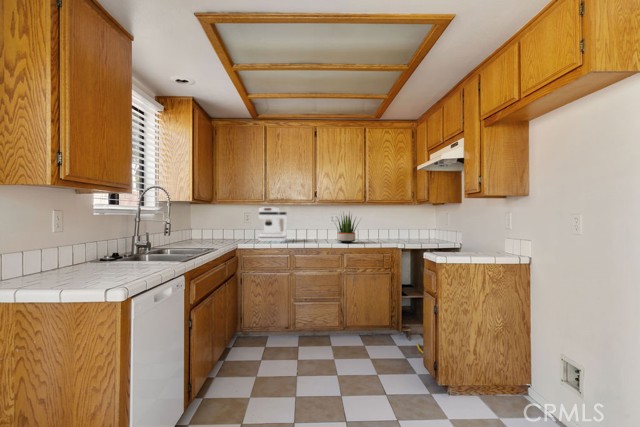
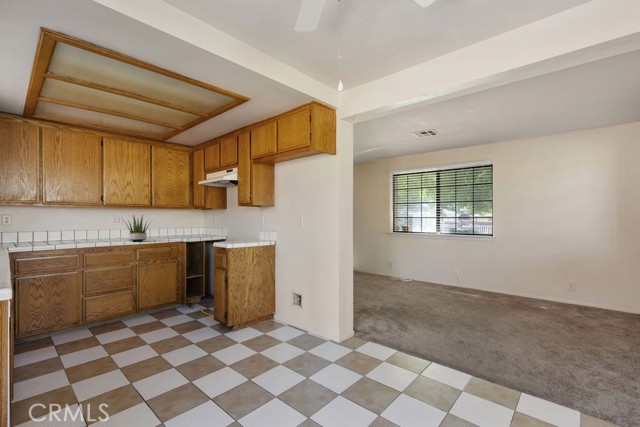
coffee maker: present [259,208,287,241] -> none [32,209,69,244]

